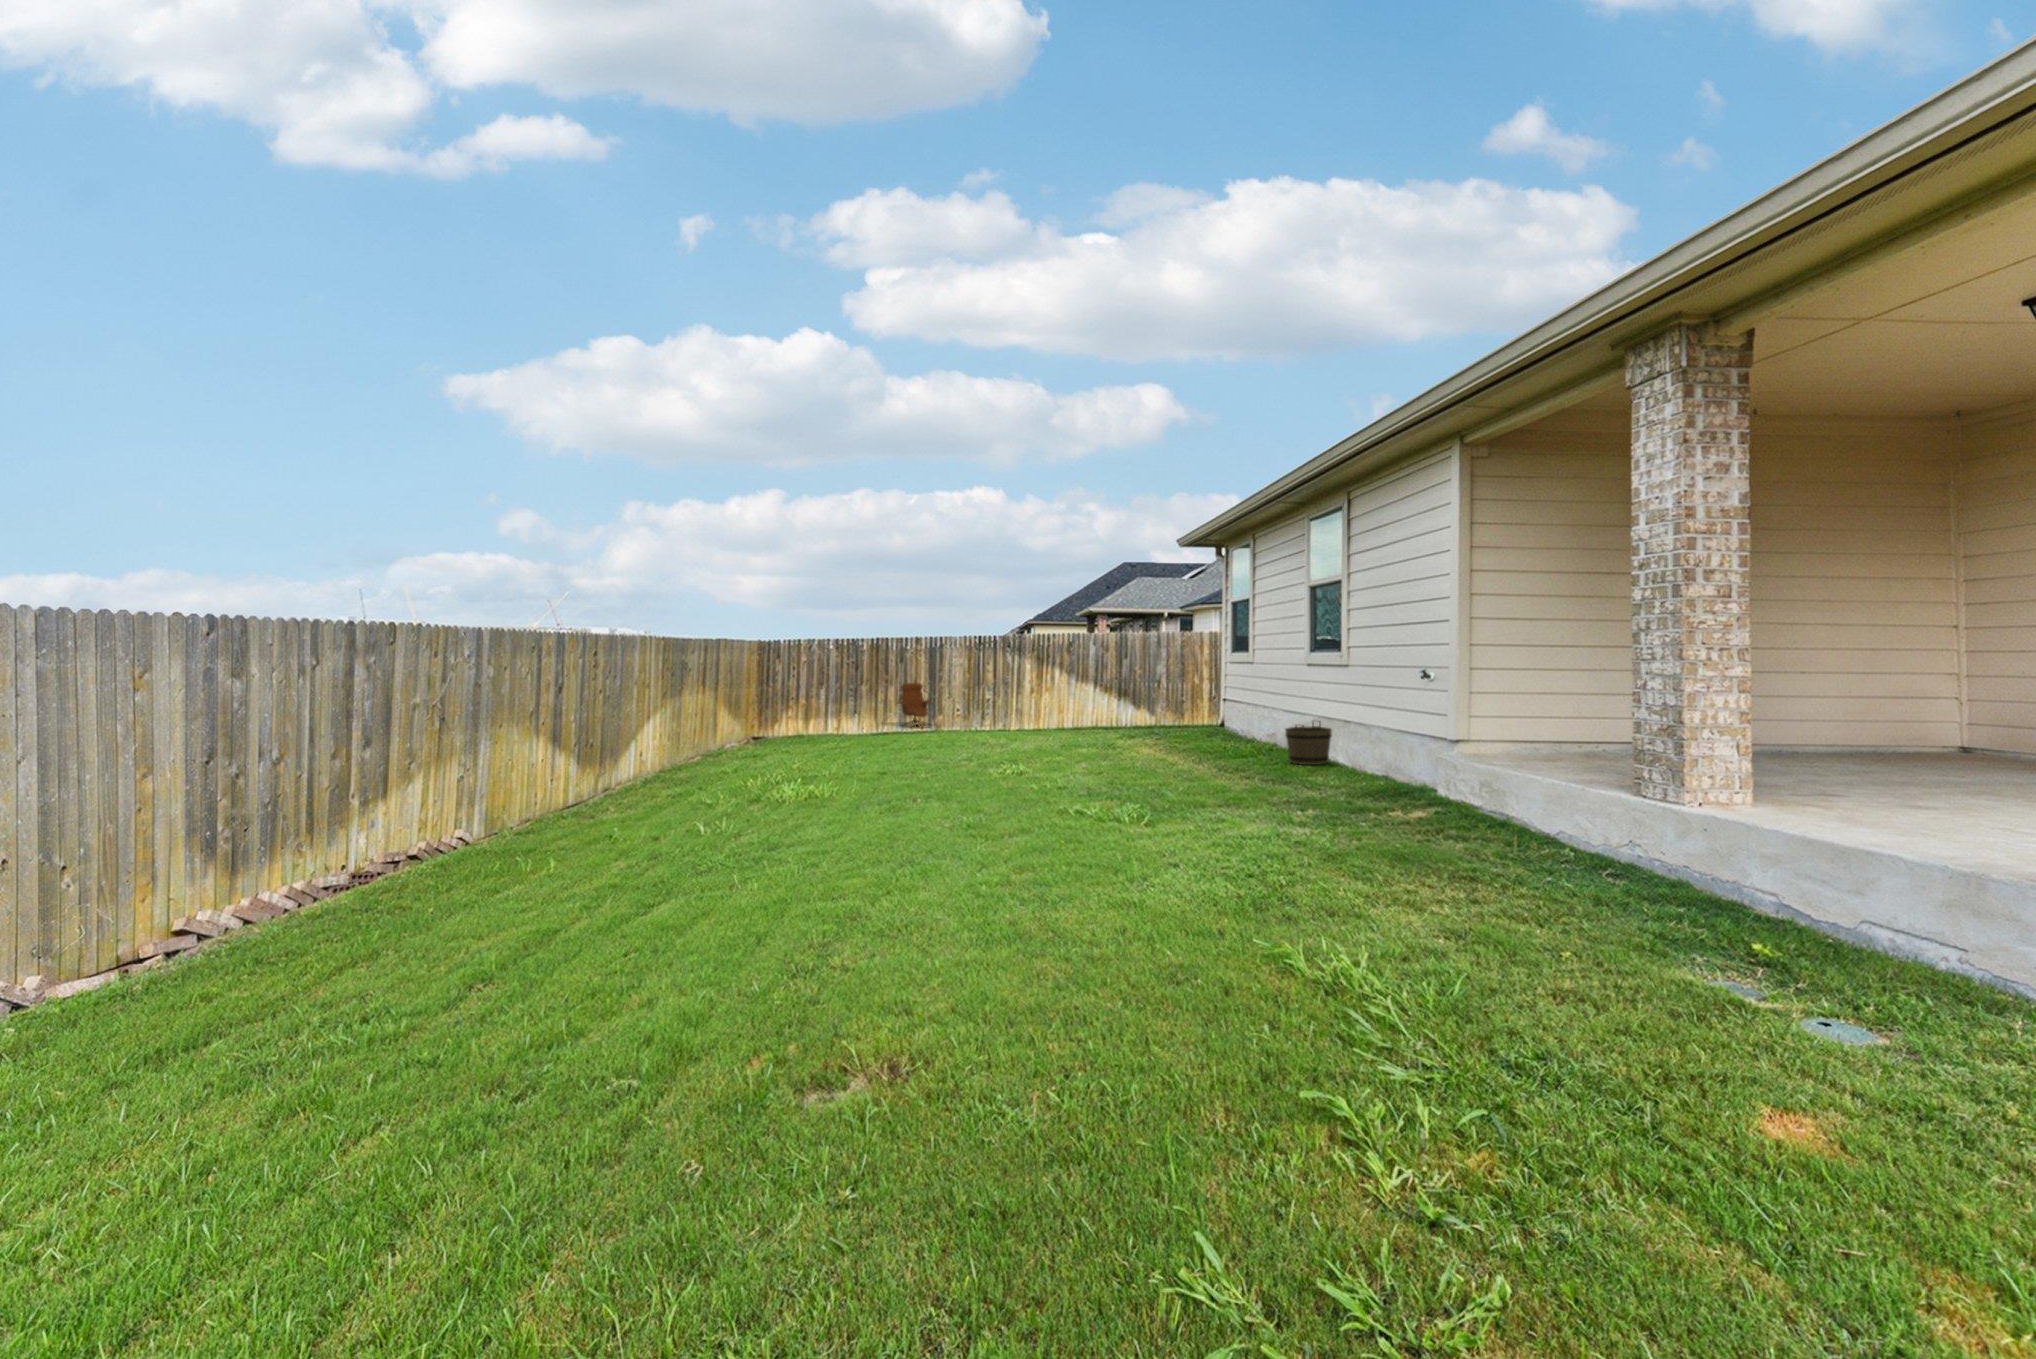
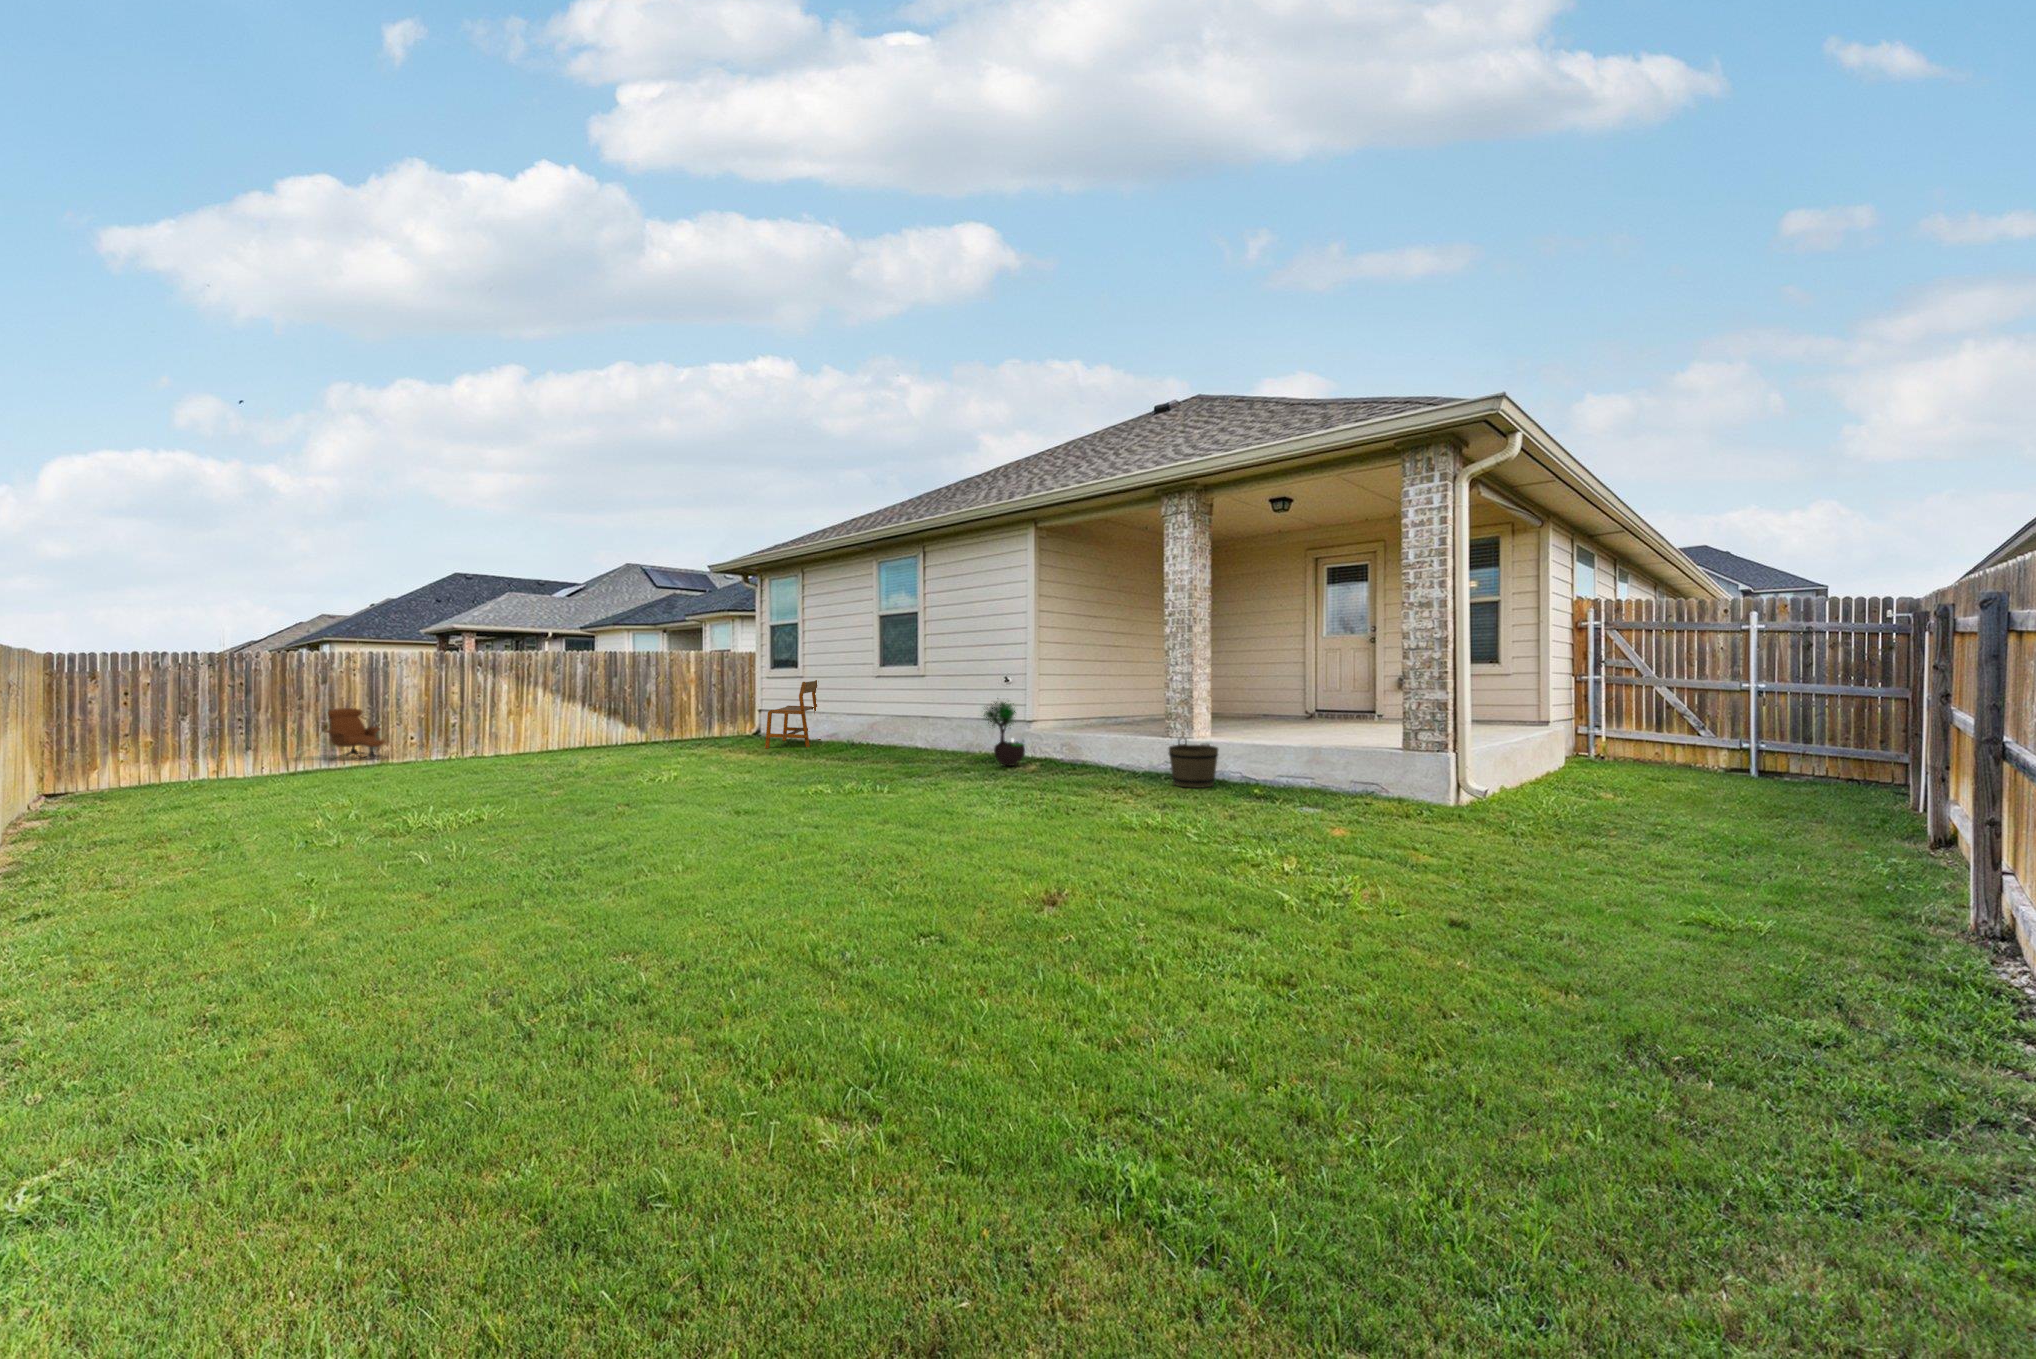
bench: none [1206,664,1291,749] -> present [765,680,821,748]
potted tree: none [1369,695,1445,803] -> present [983,698,1025,766]
bucket: present [1285,722,1332,765] -> present [1169,739,1218,788]

